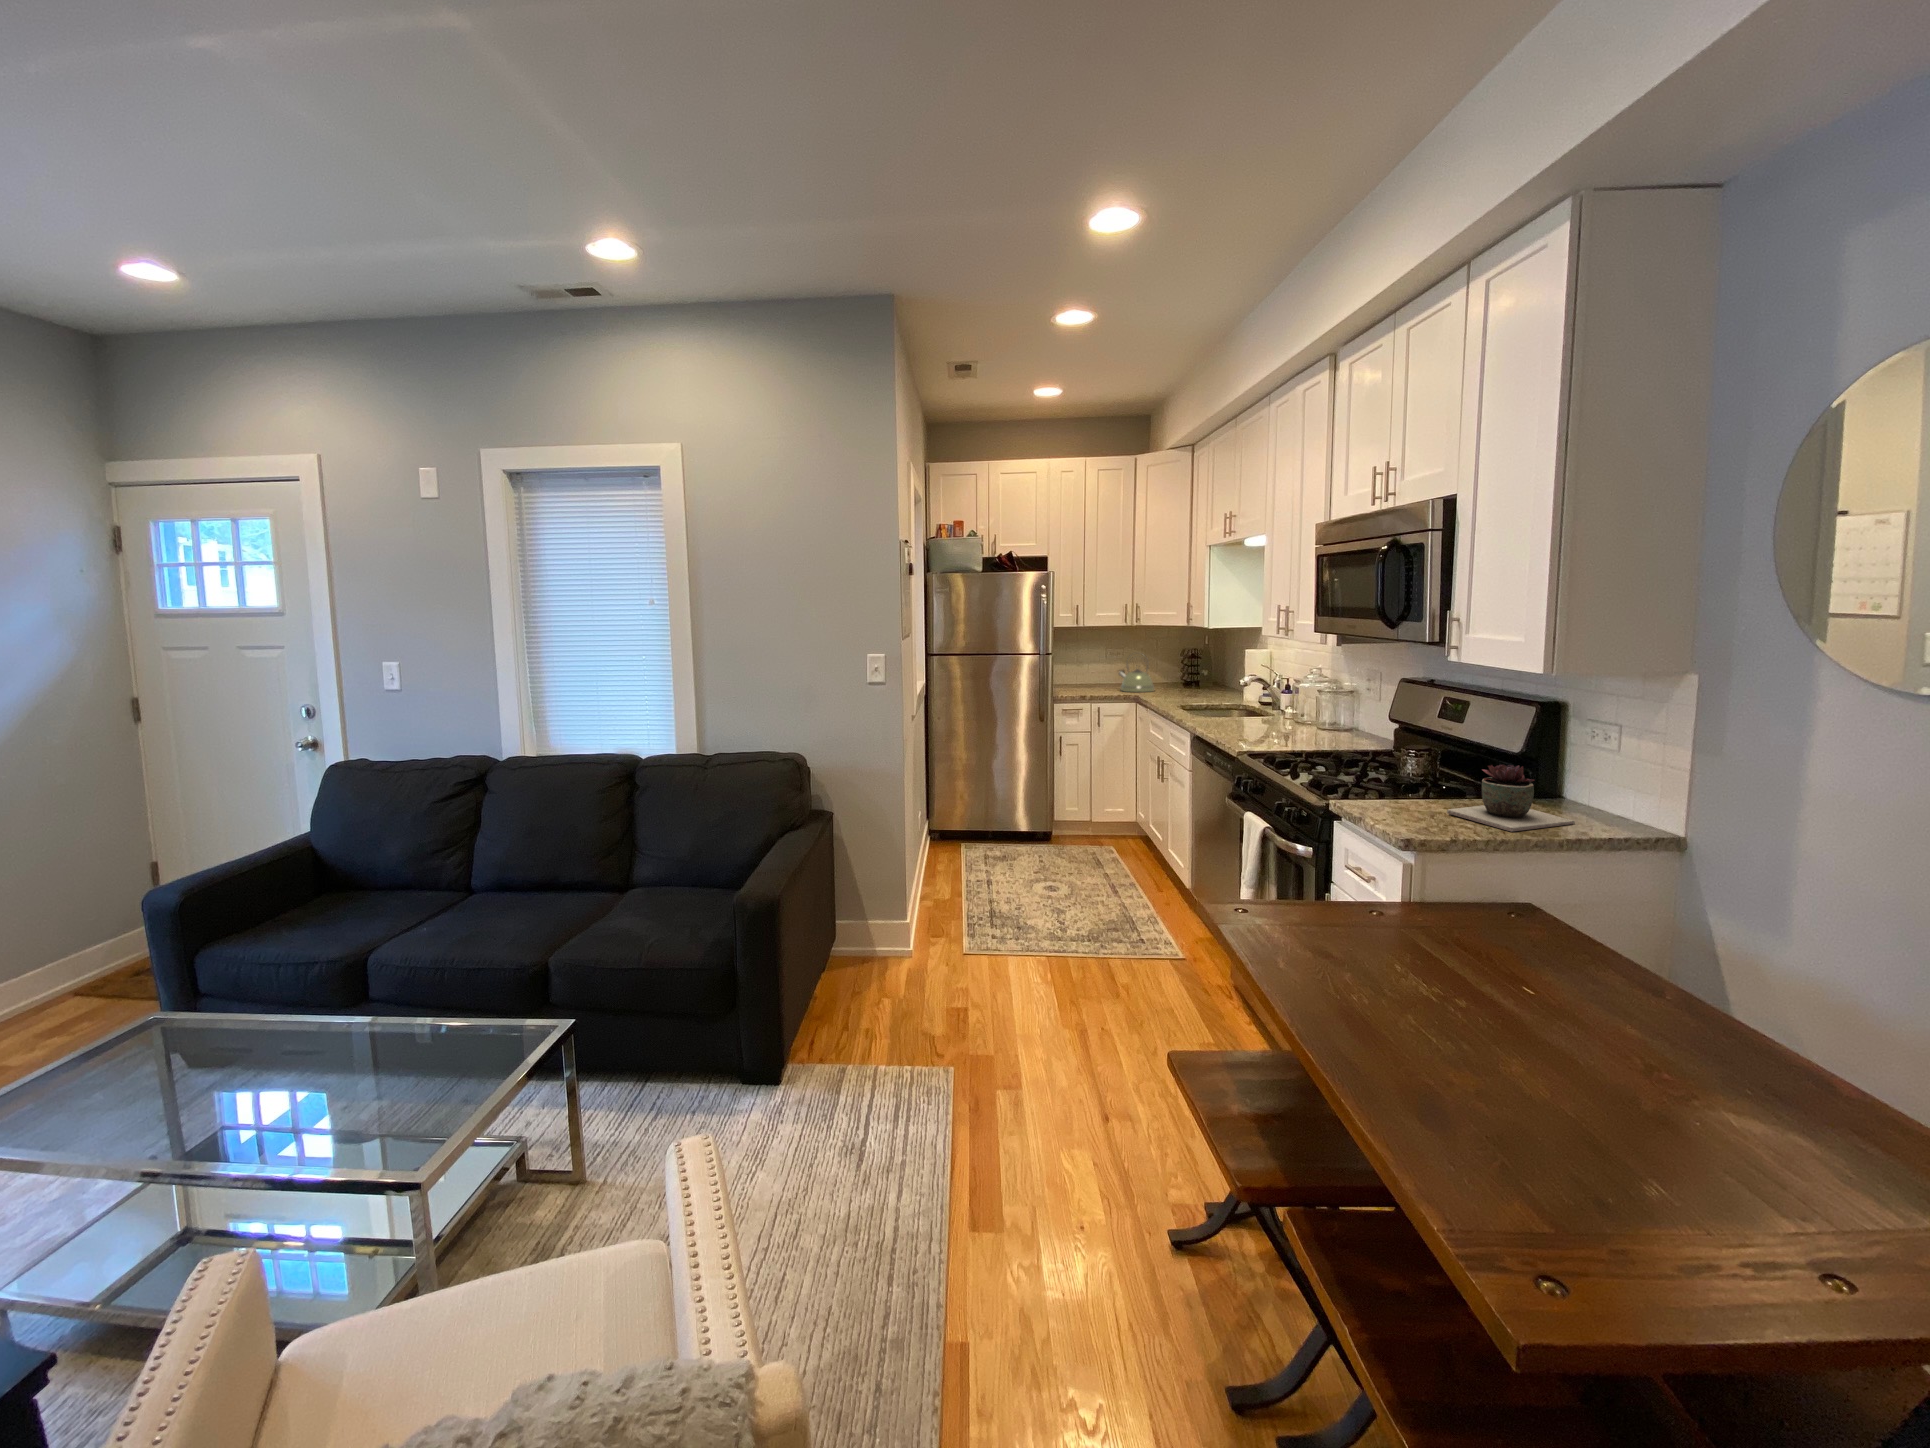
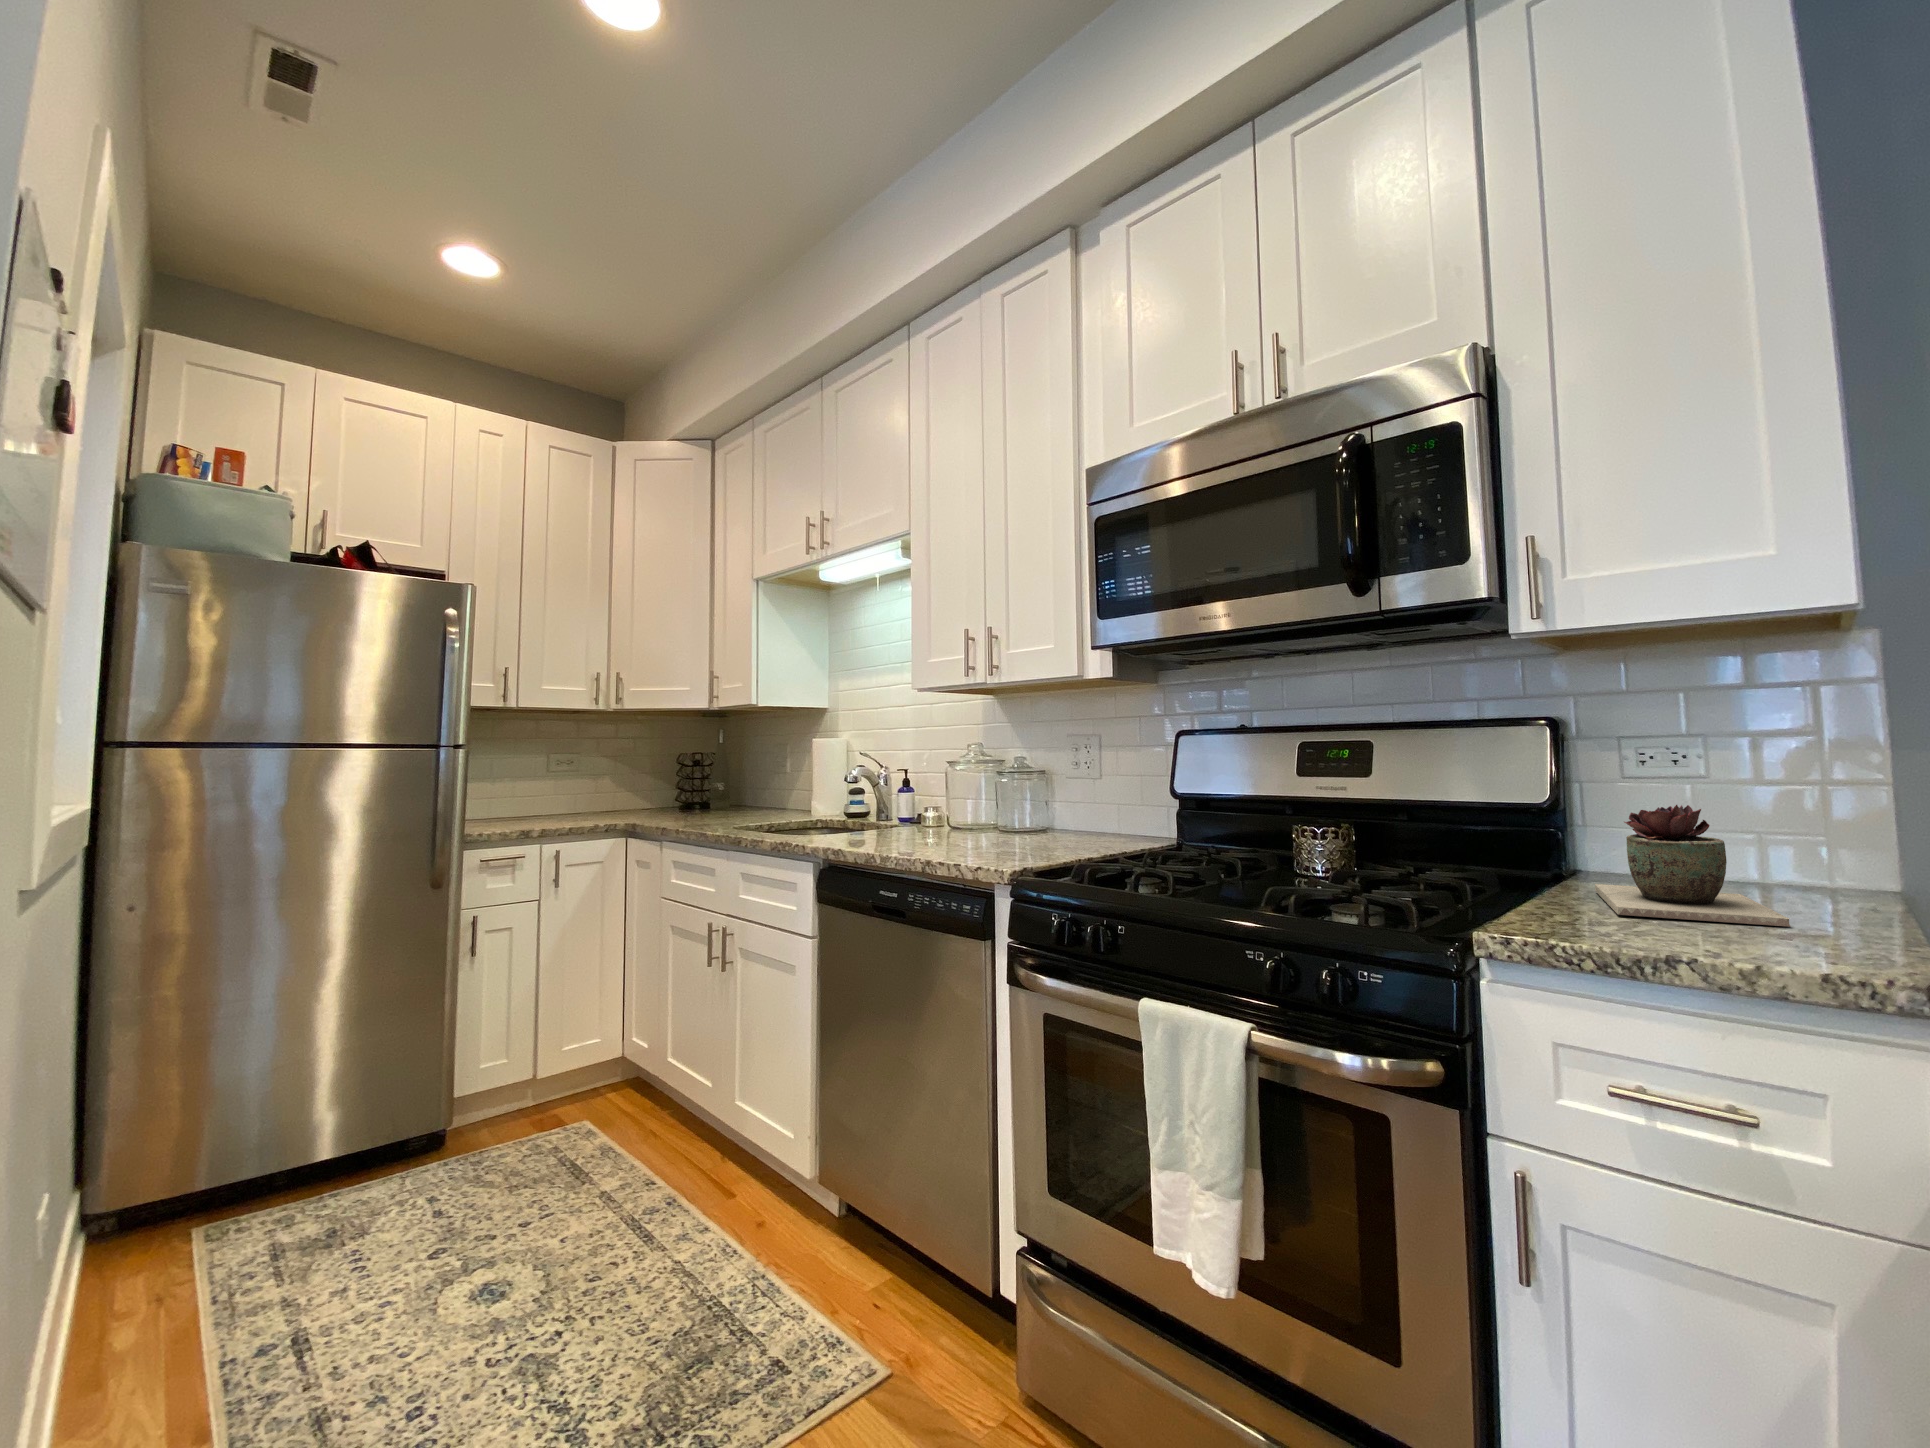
kettle: present [1119,664,1155,692] -> none [584,751,655,820]

